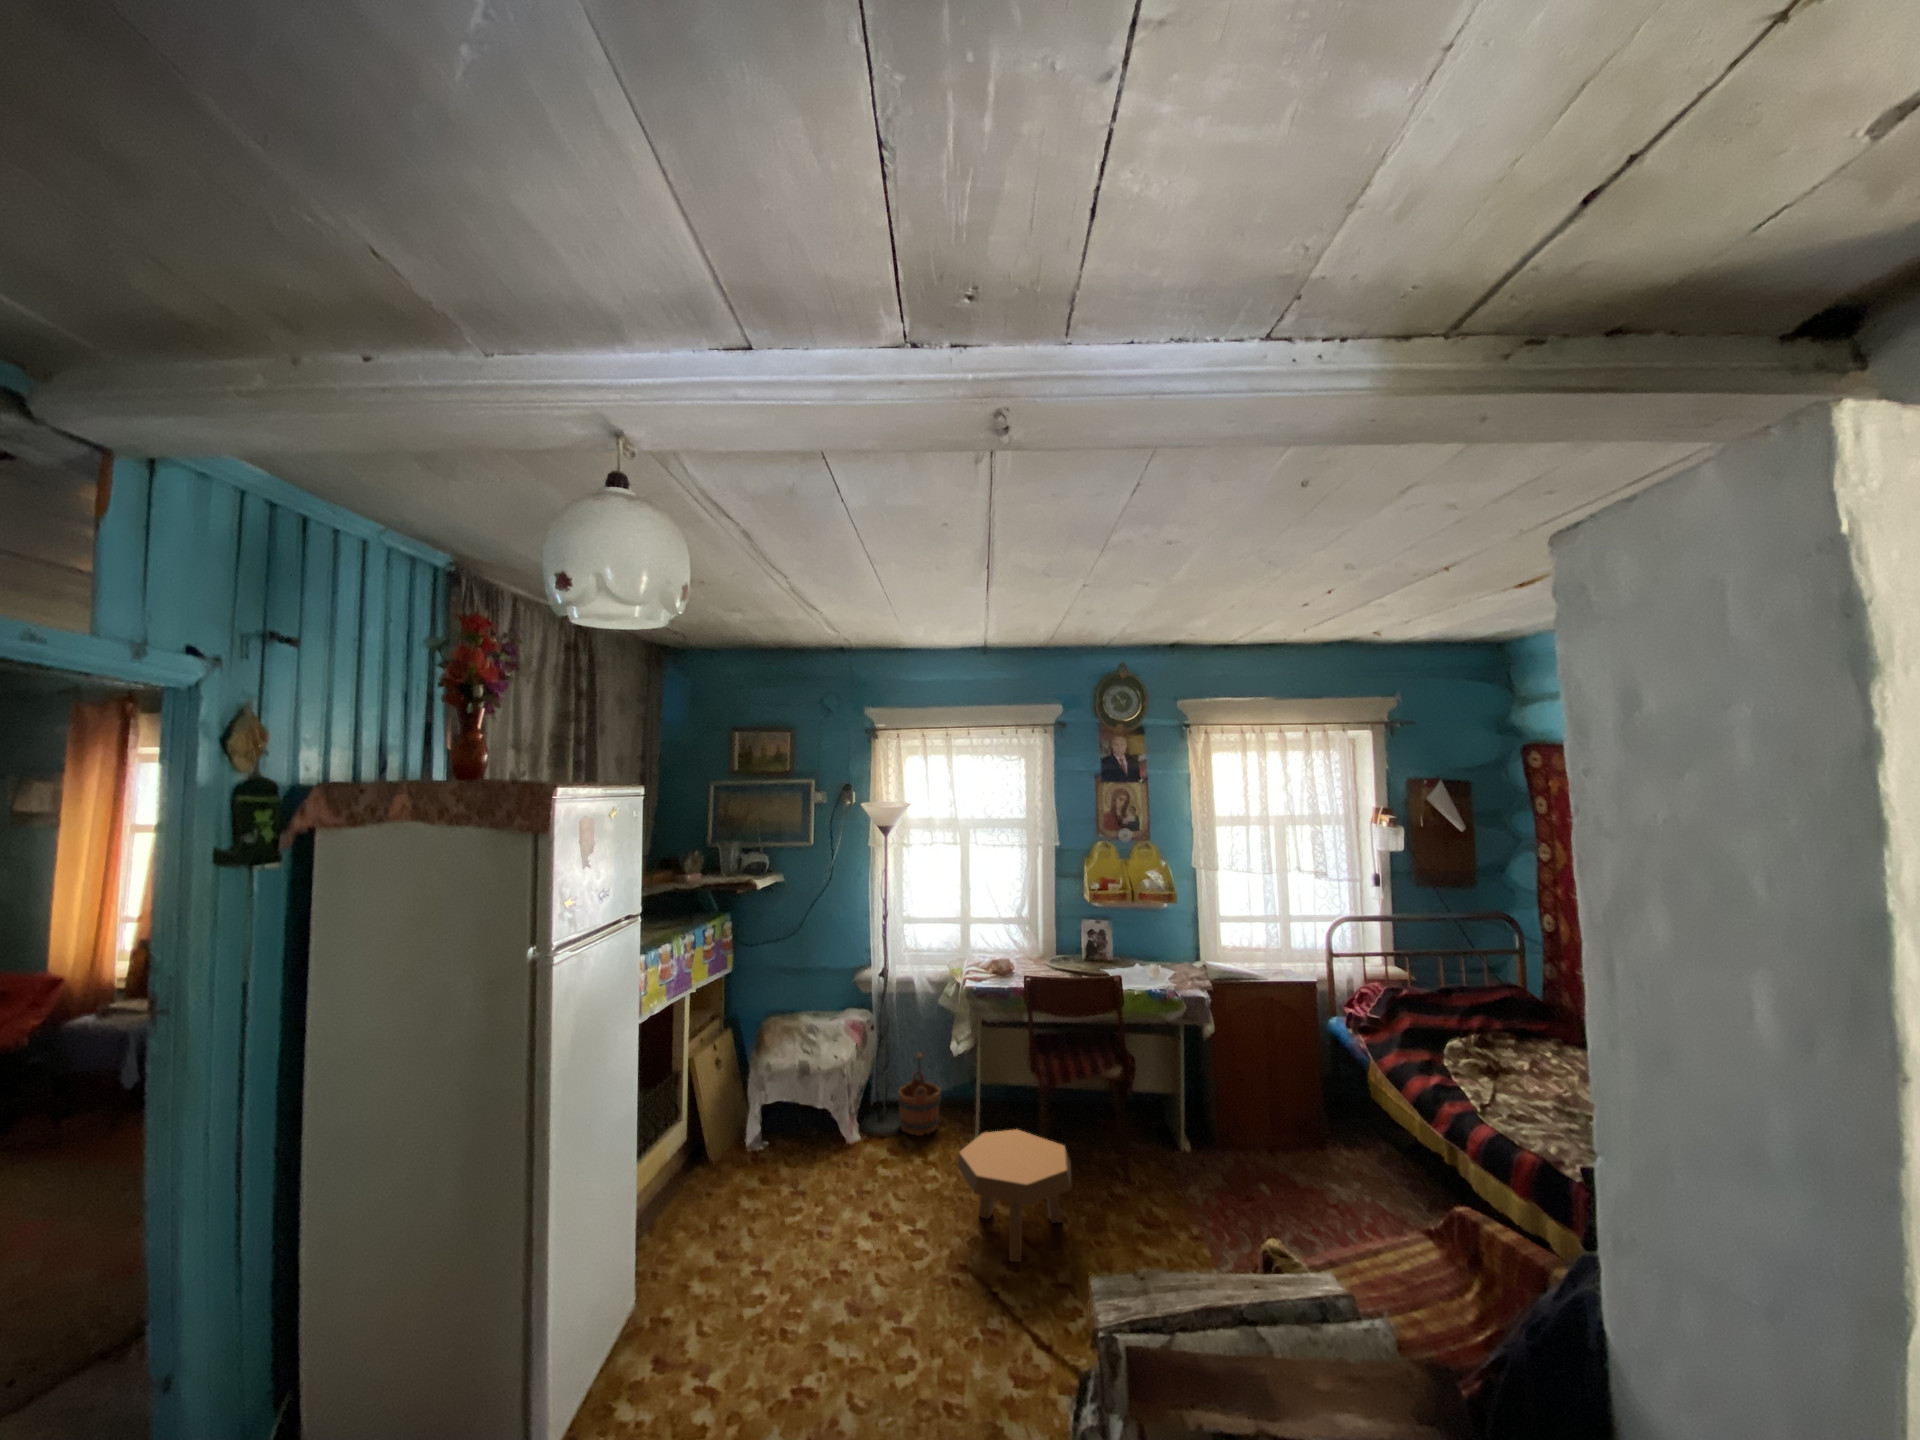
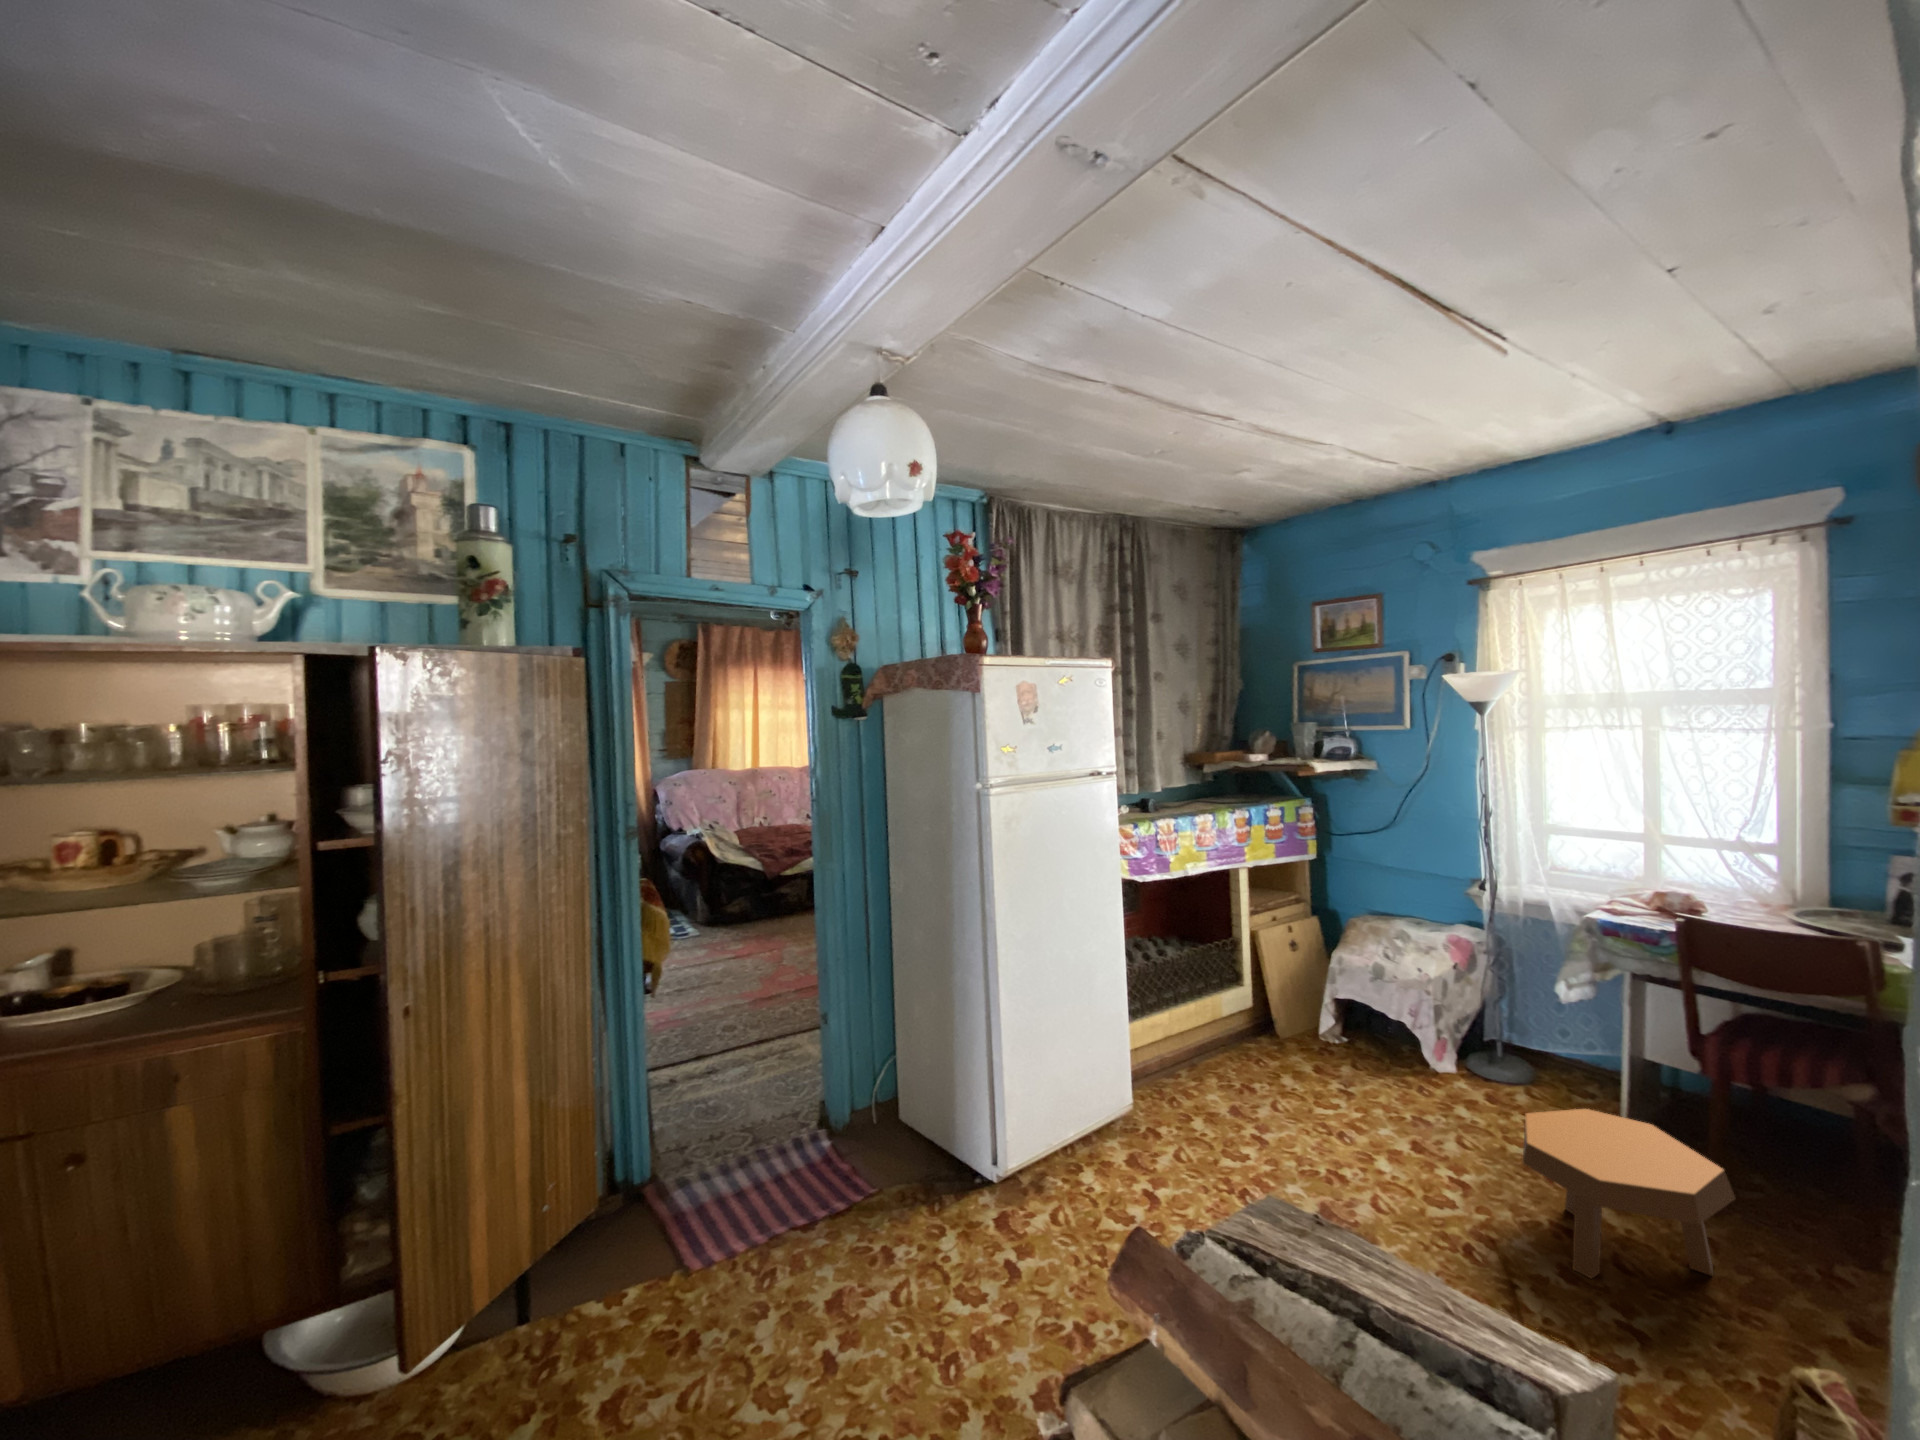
wooden bucket: present [898,1053,941,1136] -> none [1517,999,1587,1106]

